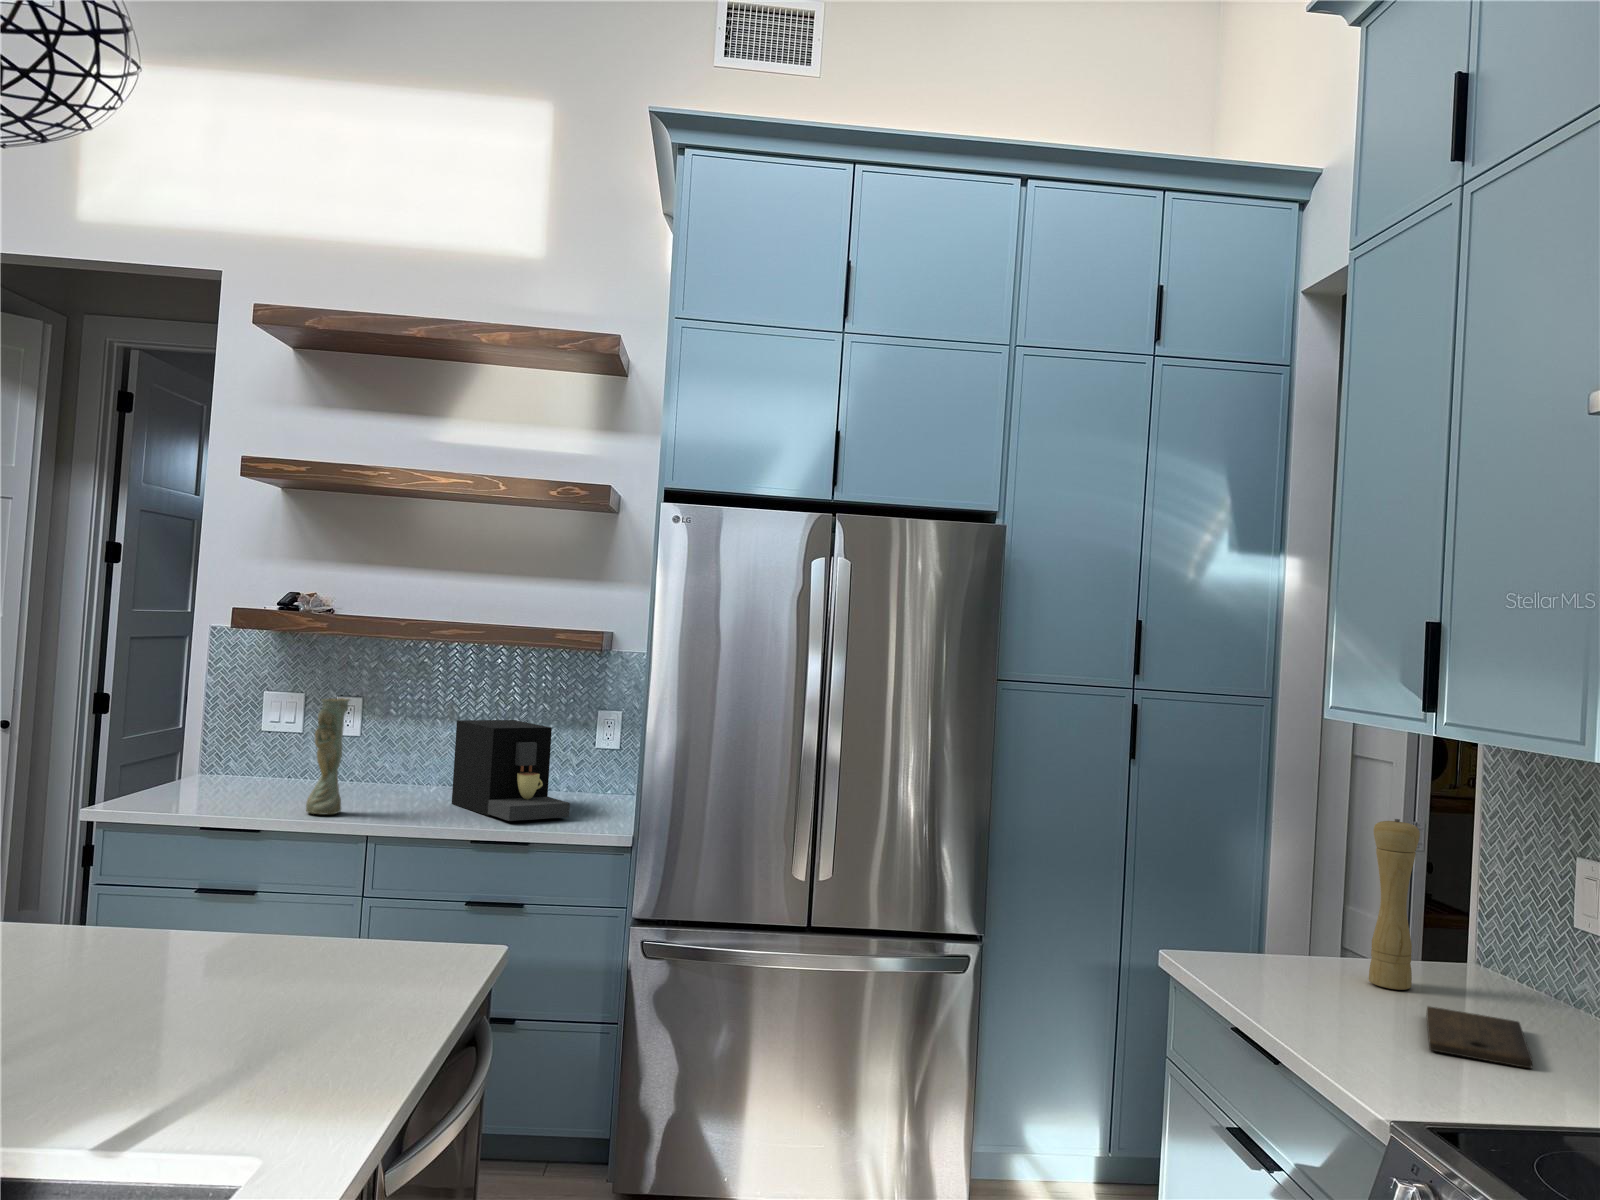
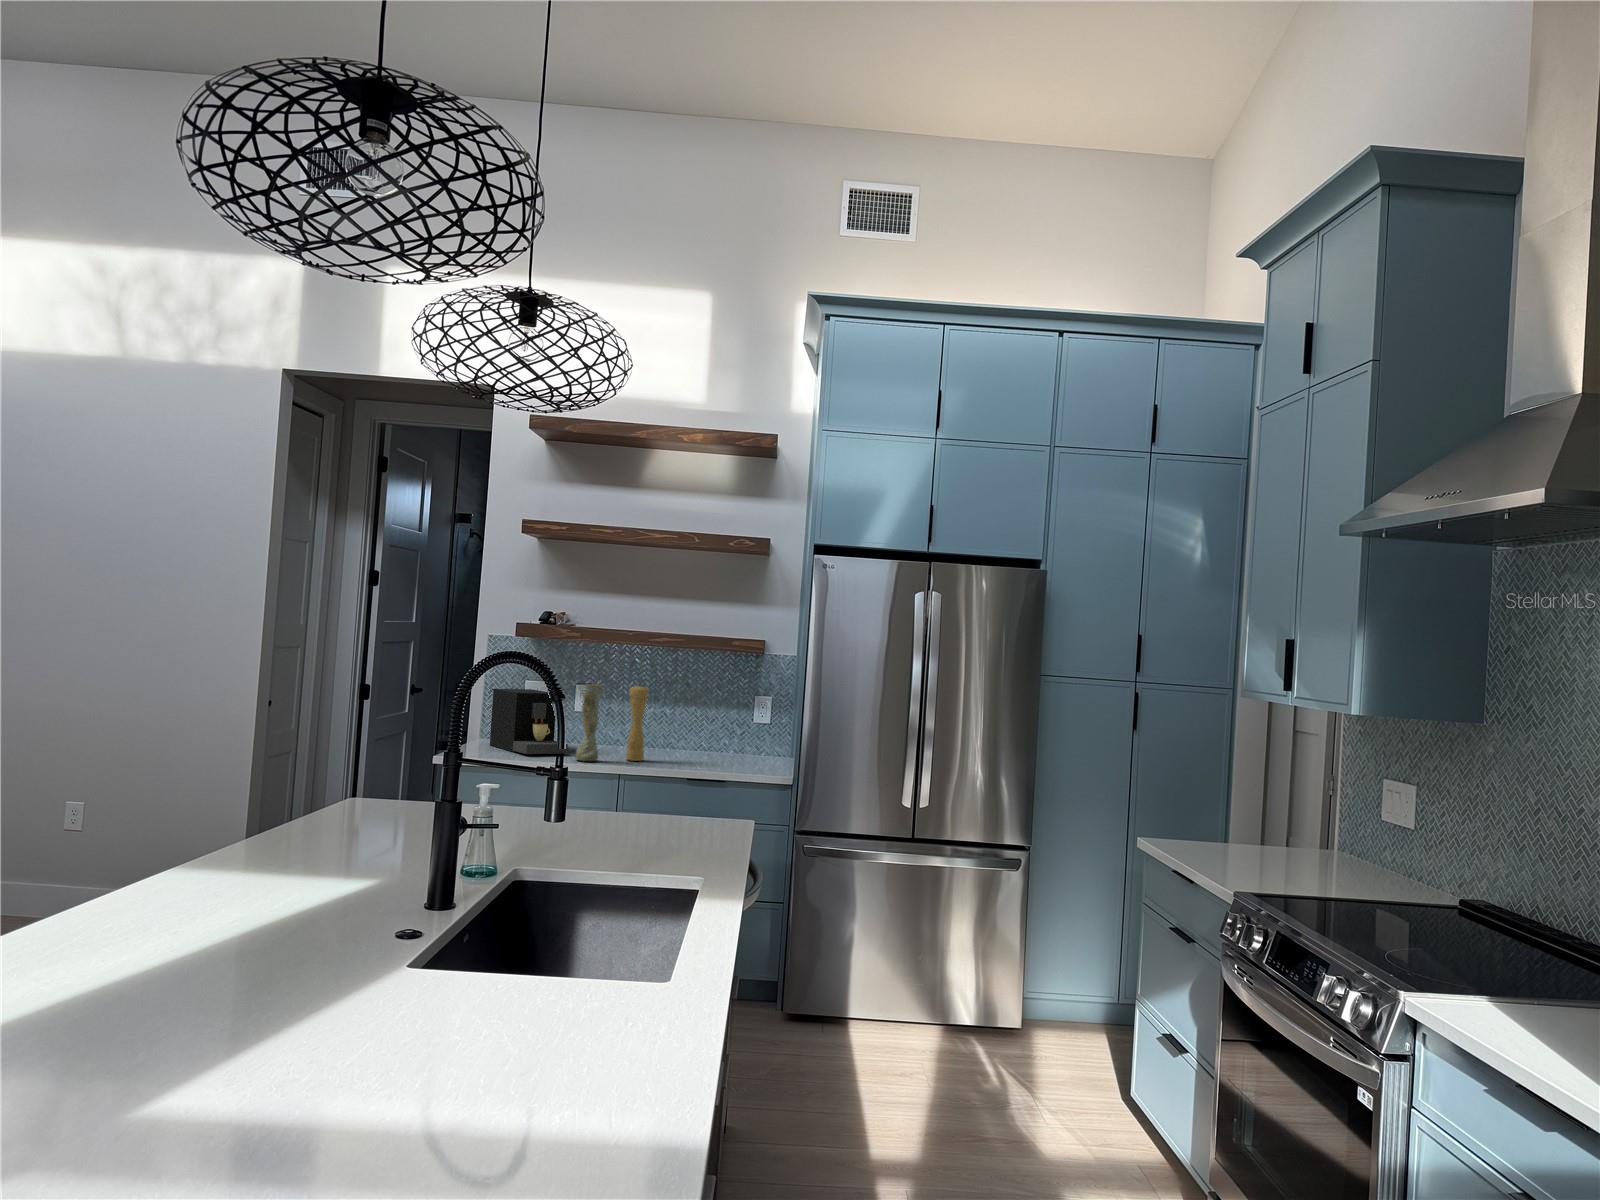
coffee maker: present [452,720,570,821] -> present [490,689,568,754]
pepper mill: present [1369,819,1420,990] -> present [626,686,649,761]
cutting board: present [1426,1006,1532,1068] -> none [1275,862,1336,885]

